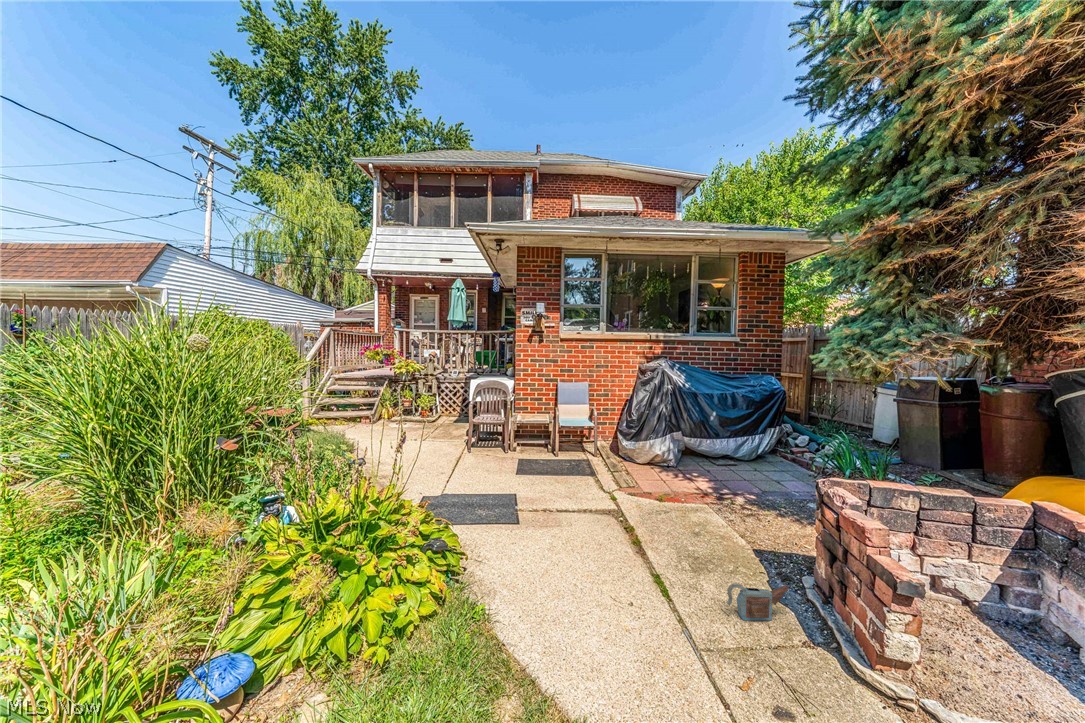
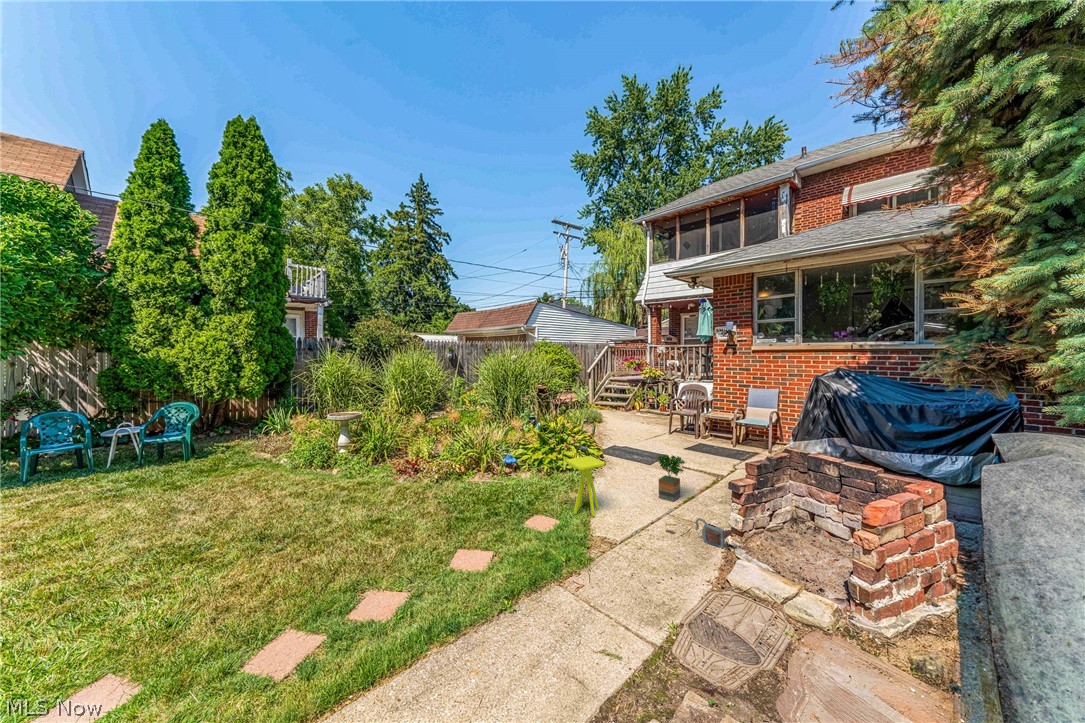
potted tree: none [578,484,627,559] -> present [658,455,685,502]
side table: none [488,520,567,662] -> present [566,456,605,516]

